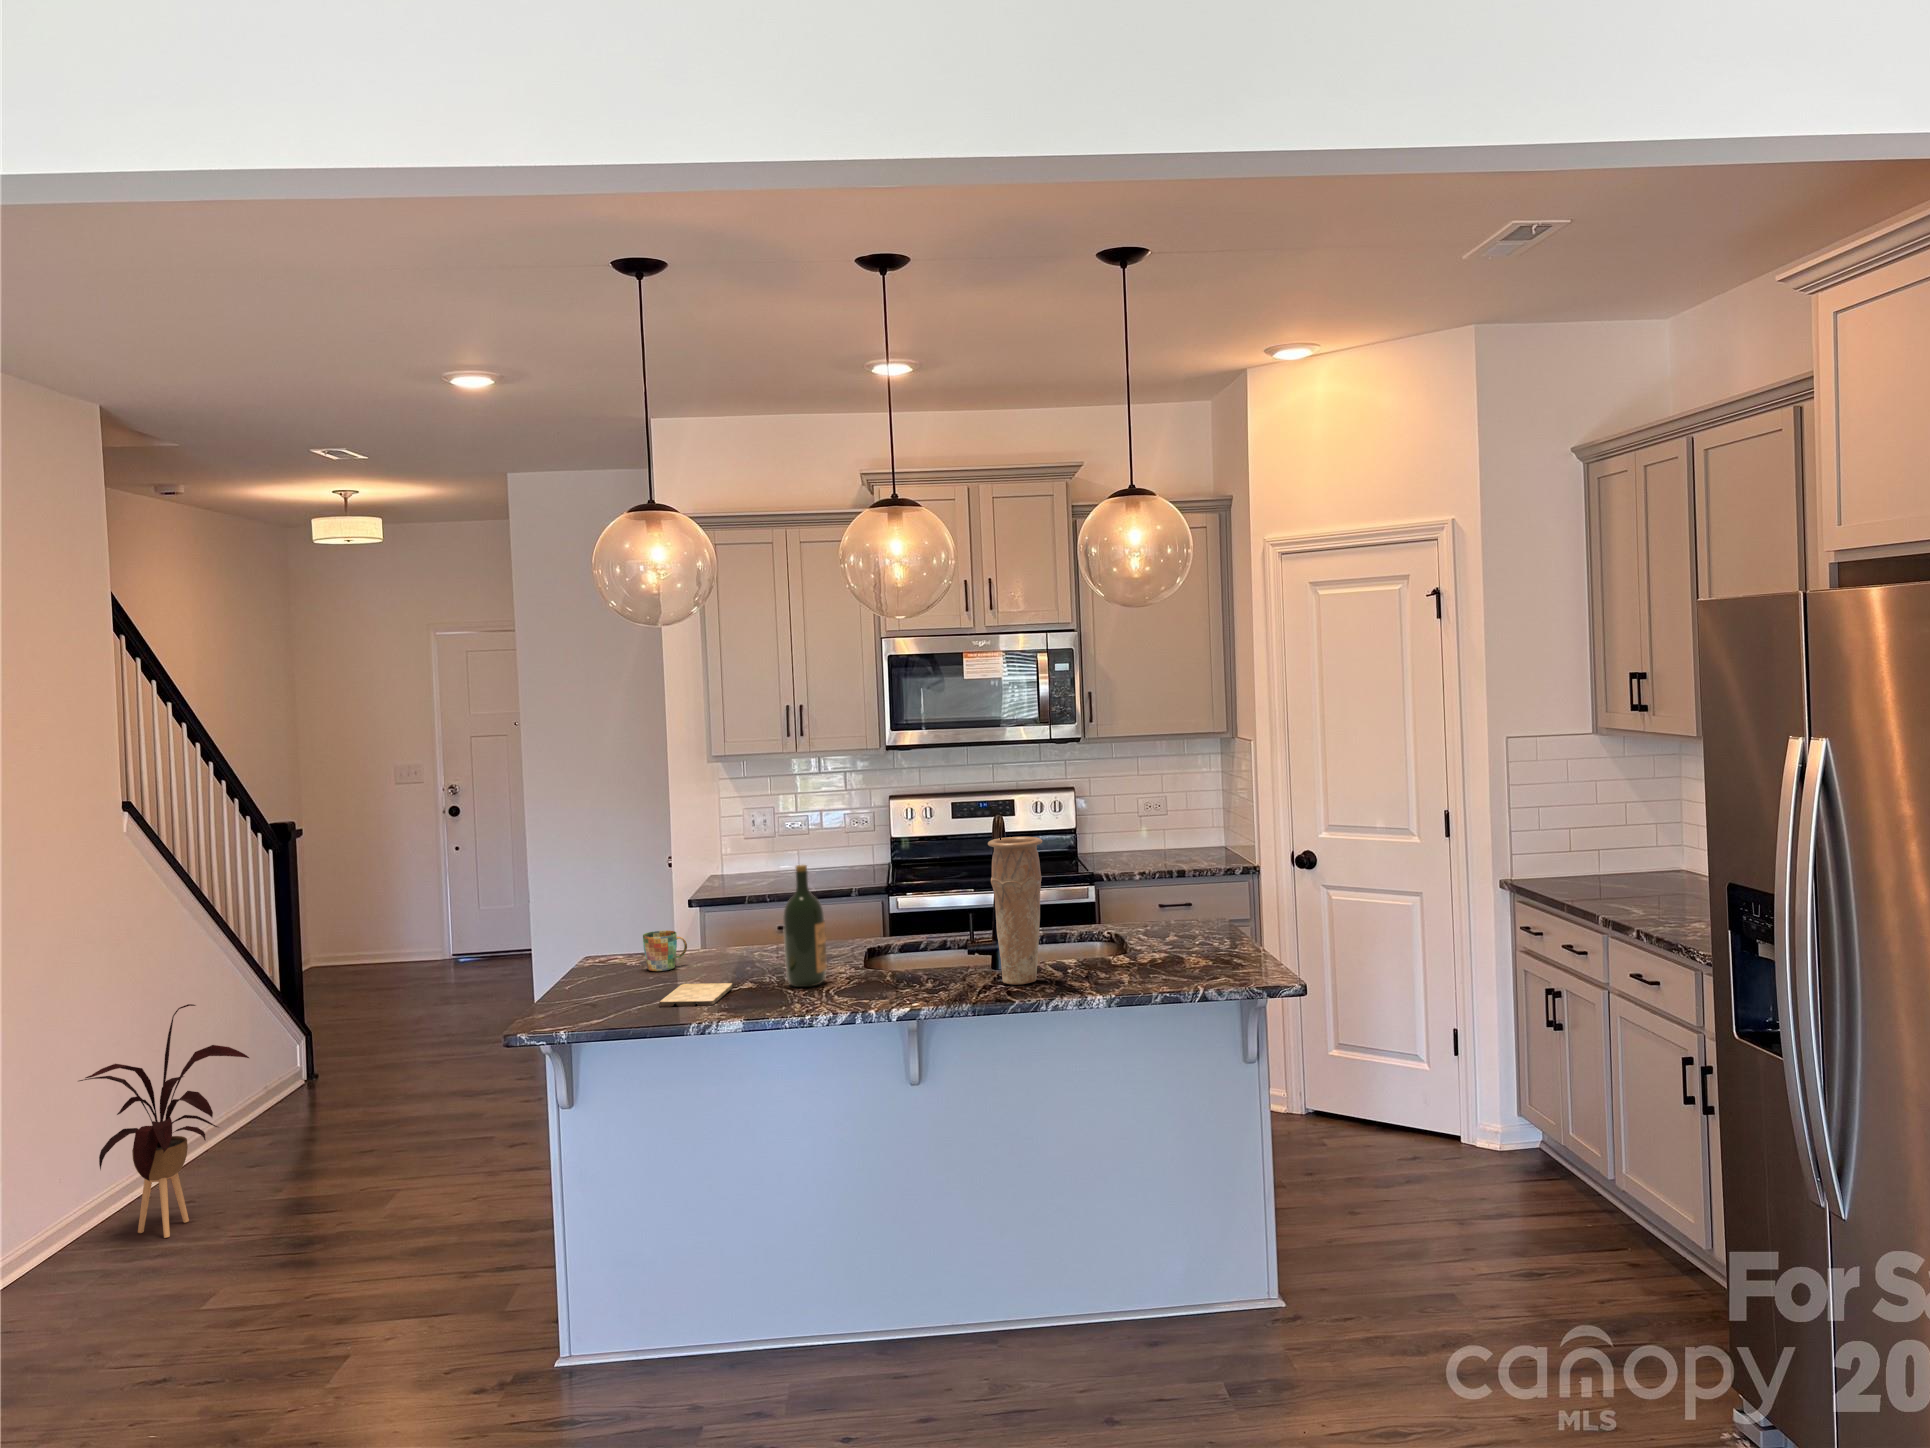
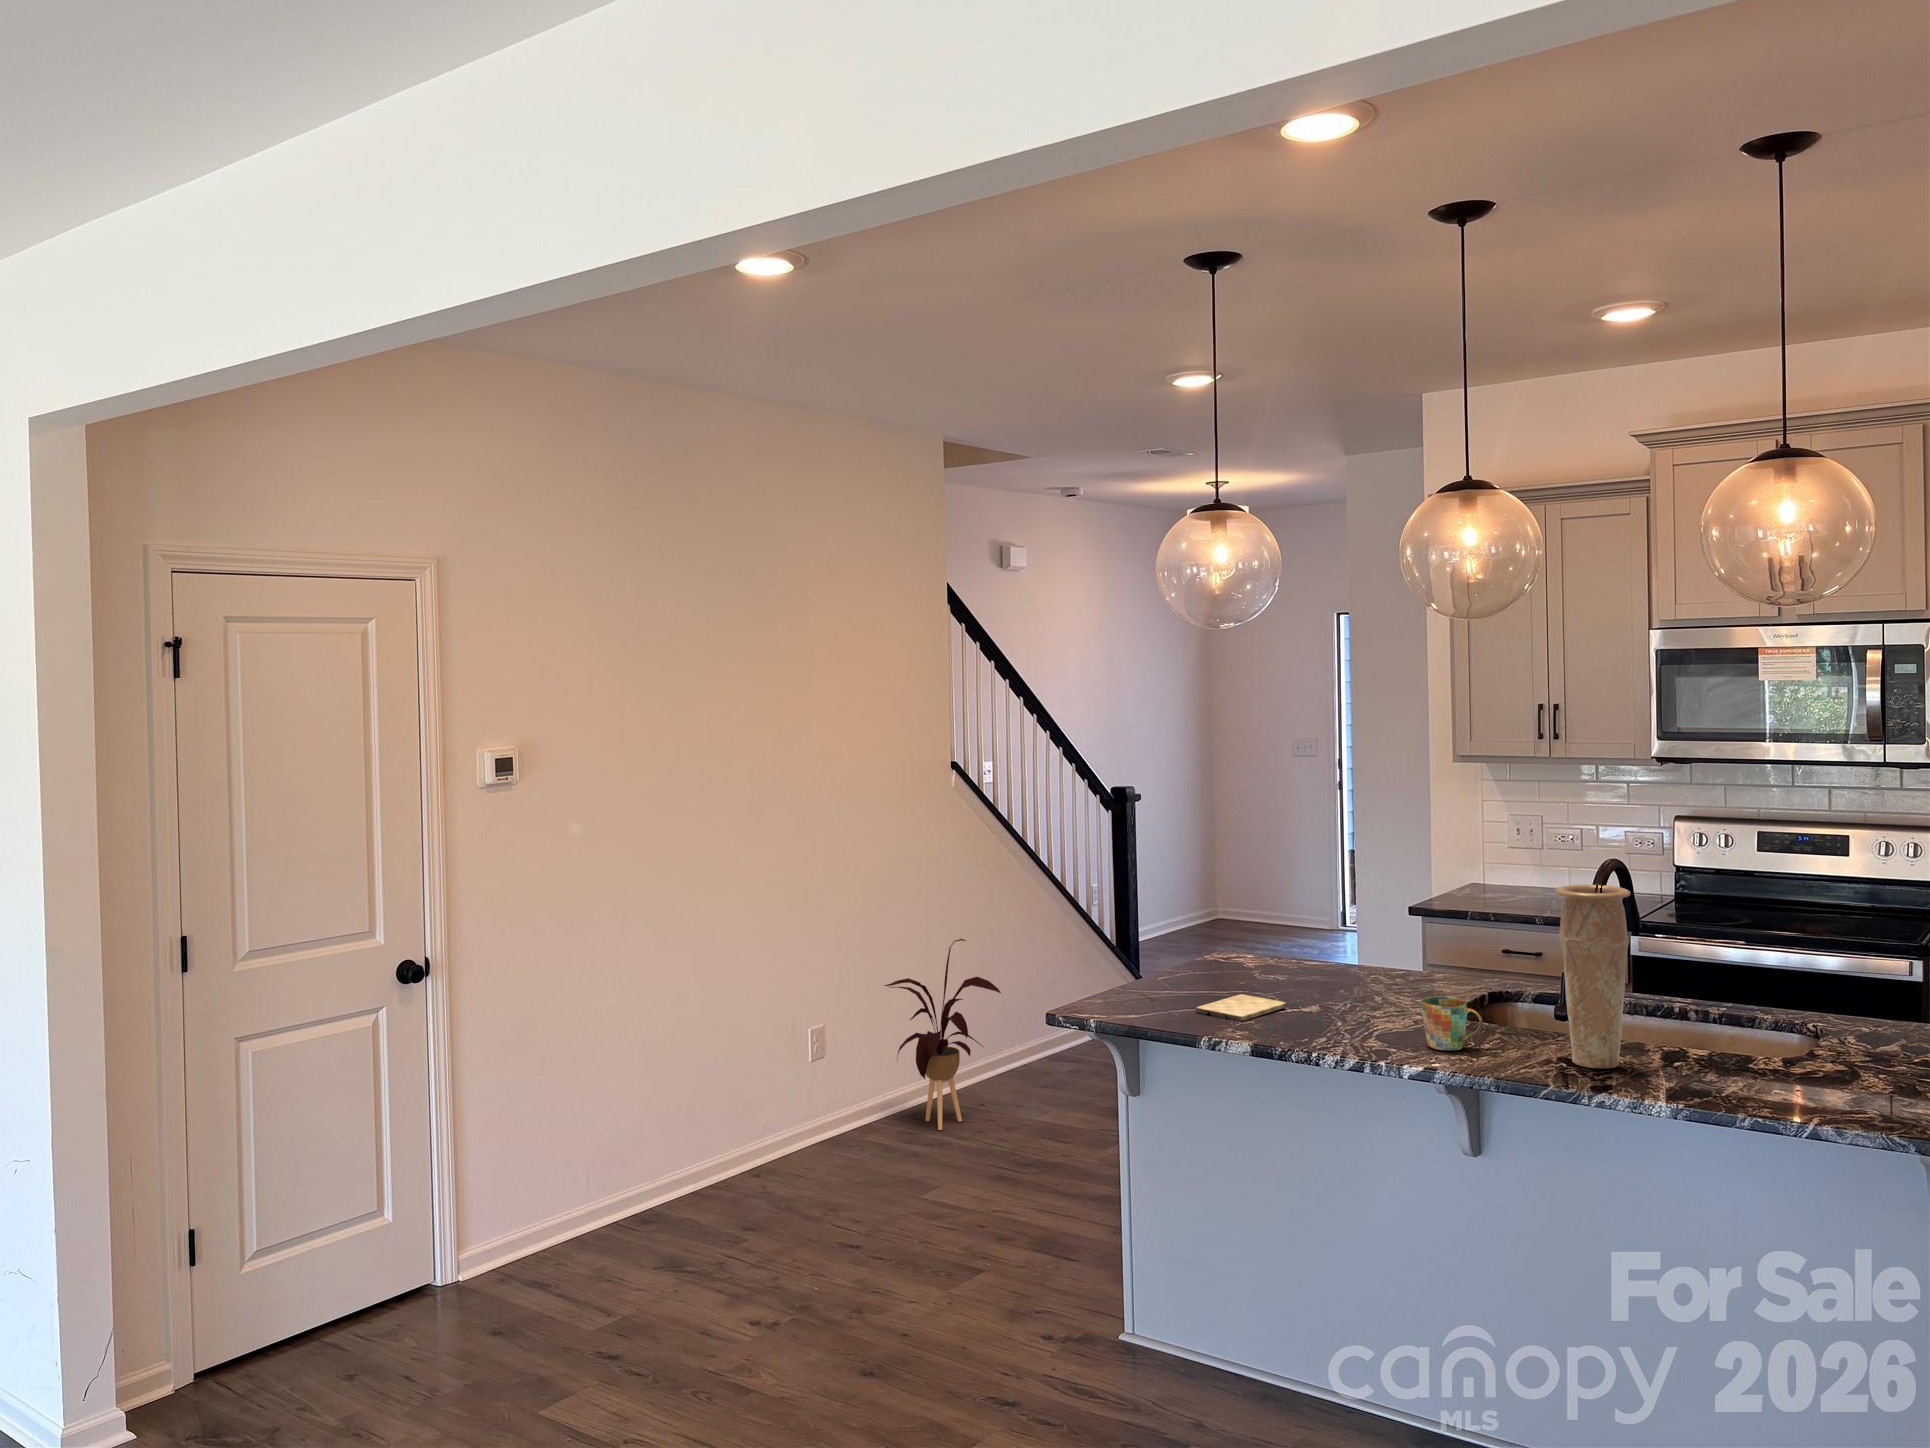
wine bottle: present [783,865,826,987] -> none [1337,887,1385,1022]
mug: present [643,931,687,971] -> present [1422,996,1483,1051]

